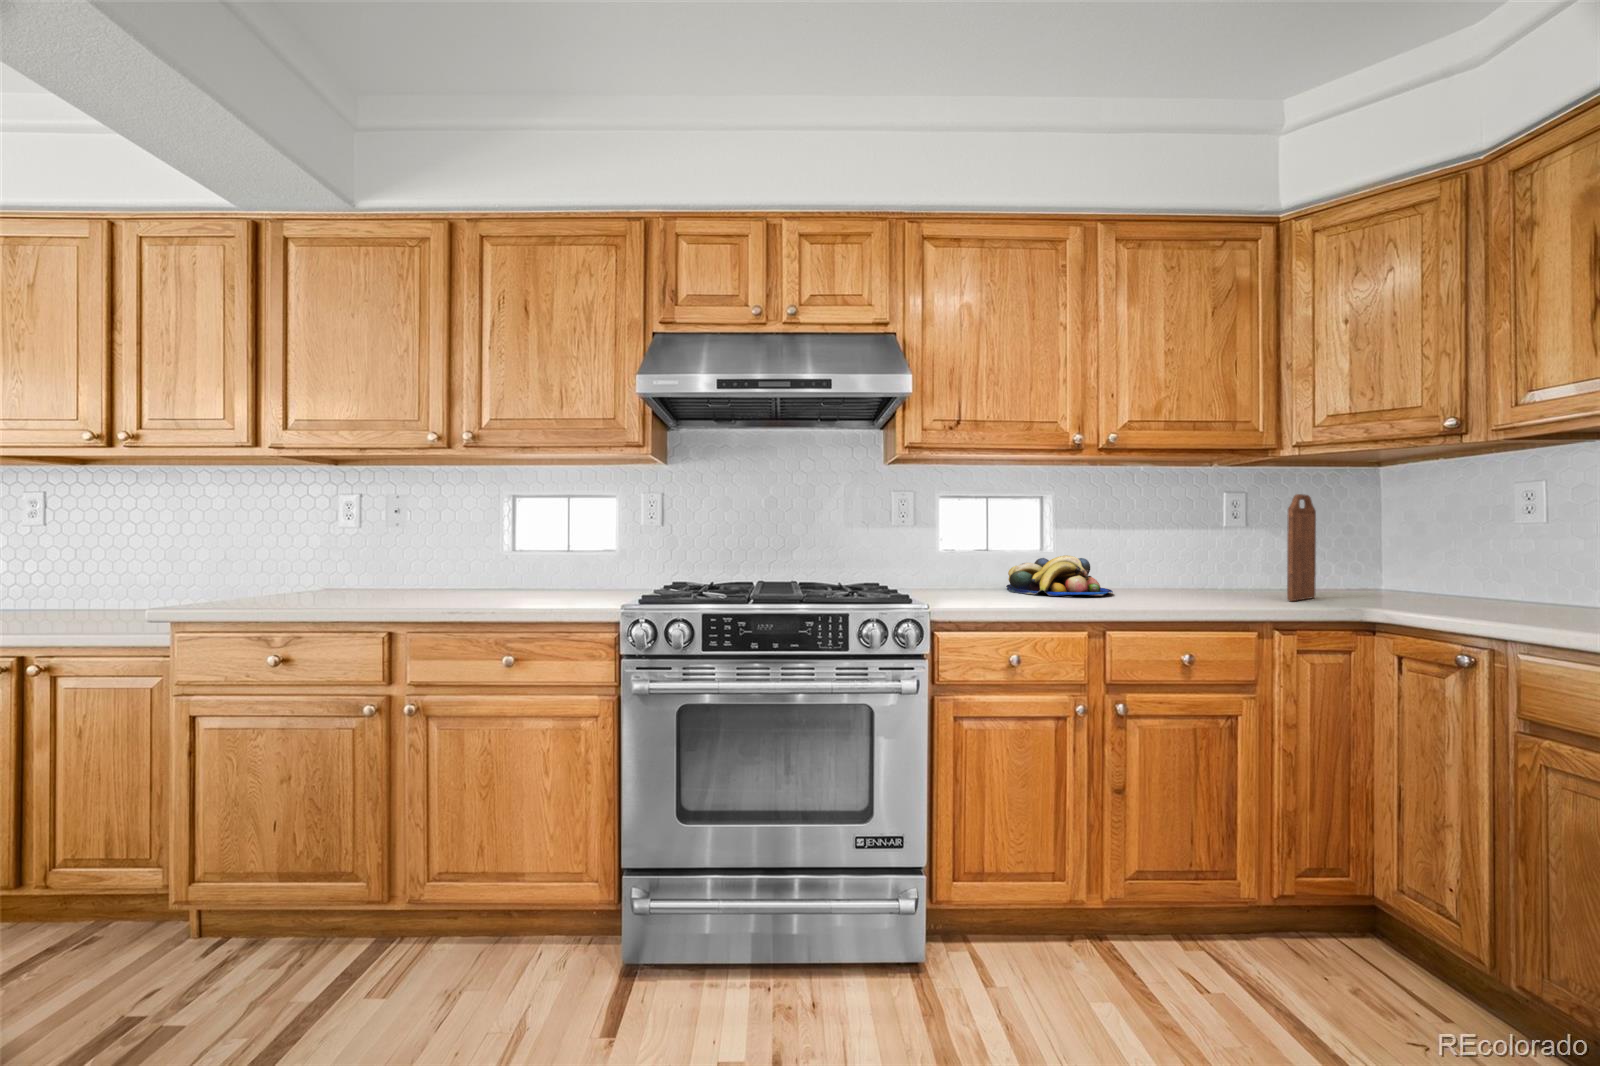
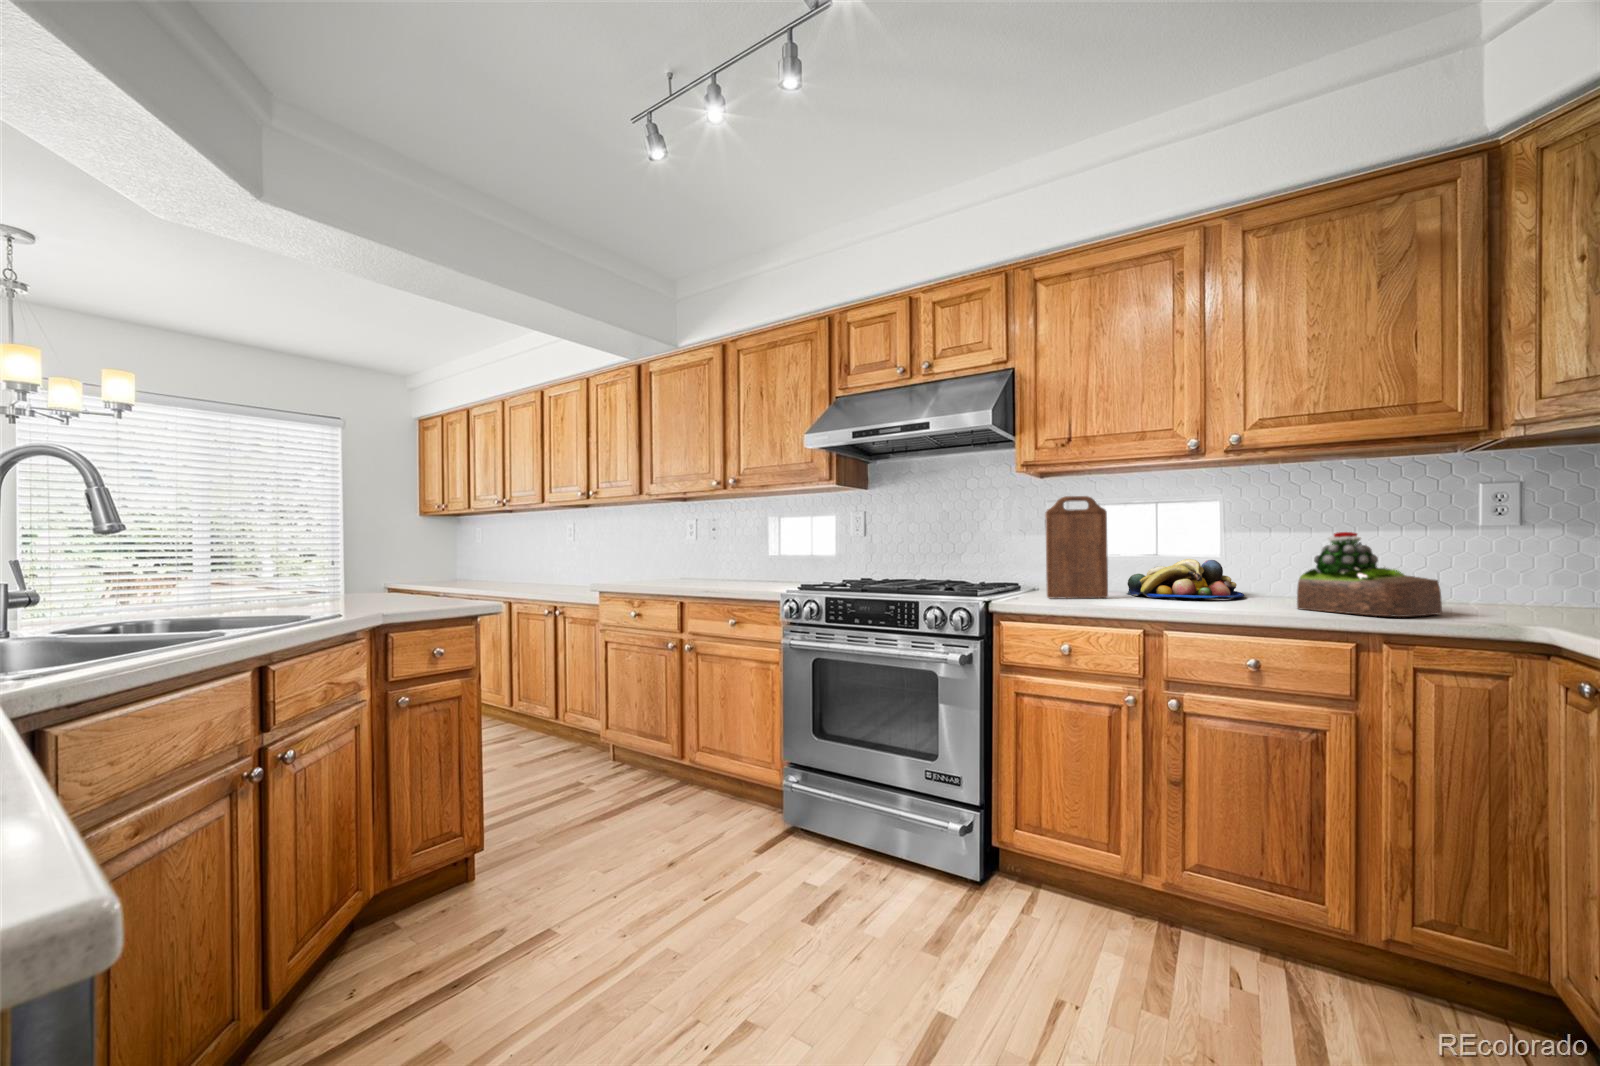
cutting board: present [1287,494,1316,601] -> present [1045,496,1108,598]
succulent plant: none [1190,531,1287,607] -> present [1297,532,1442,617]

